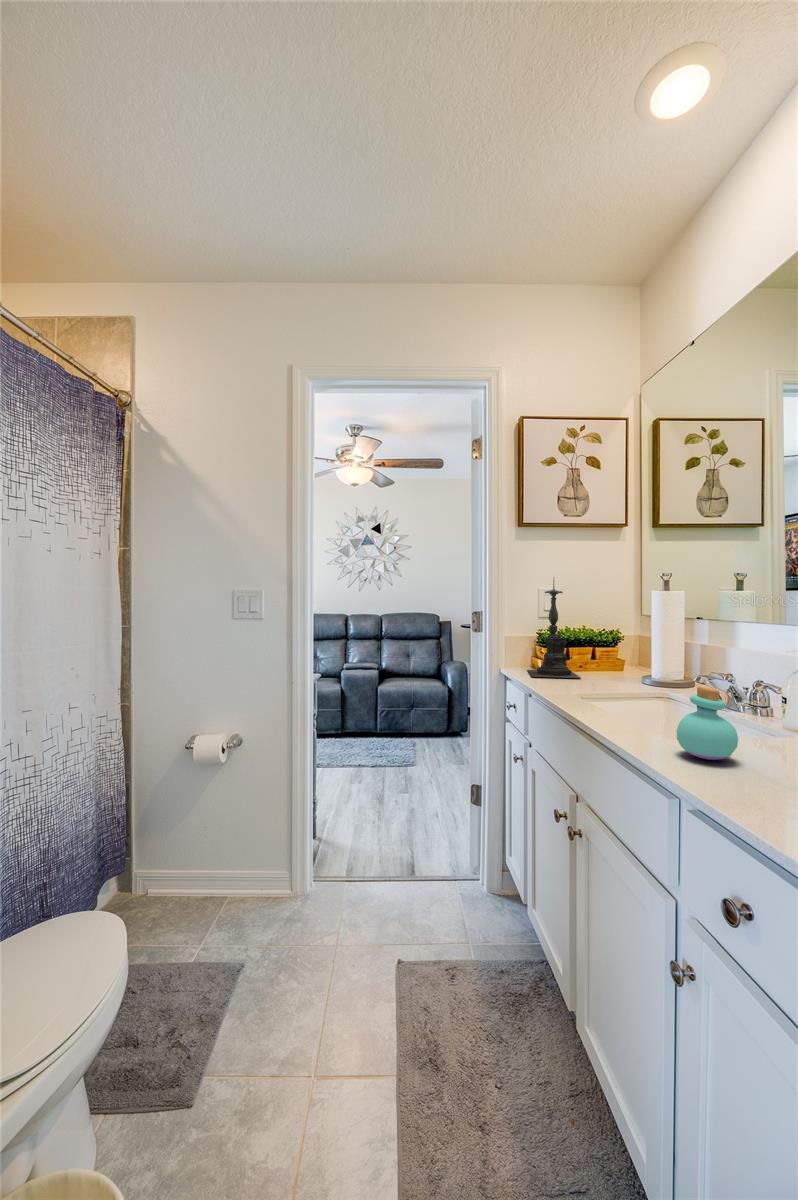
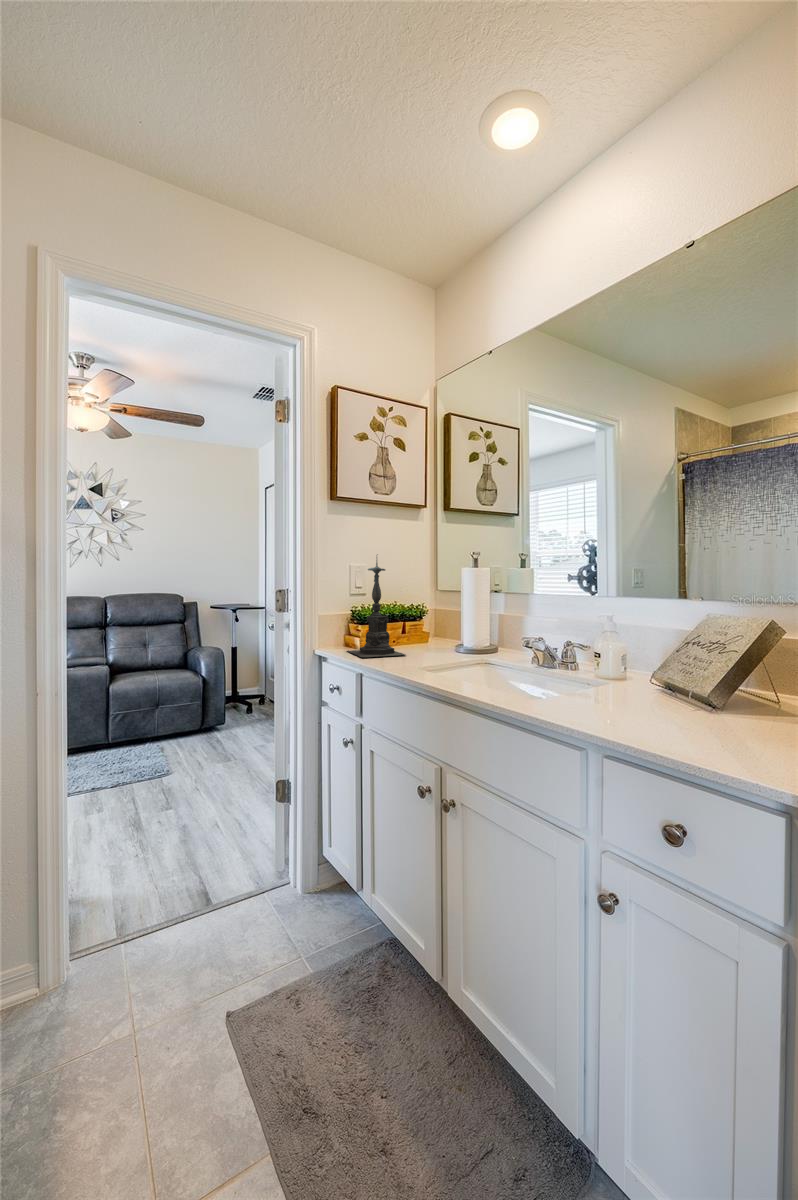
perfume bottle: present [677,686,738,760] -> none [574,652,624,716]

